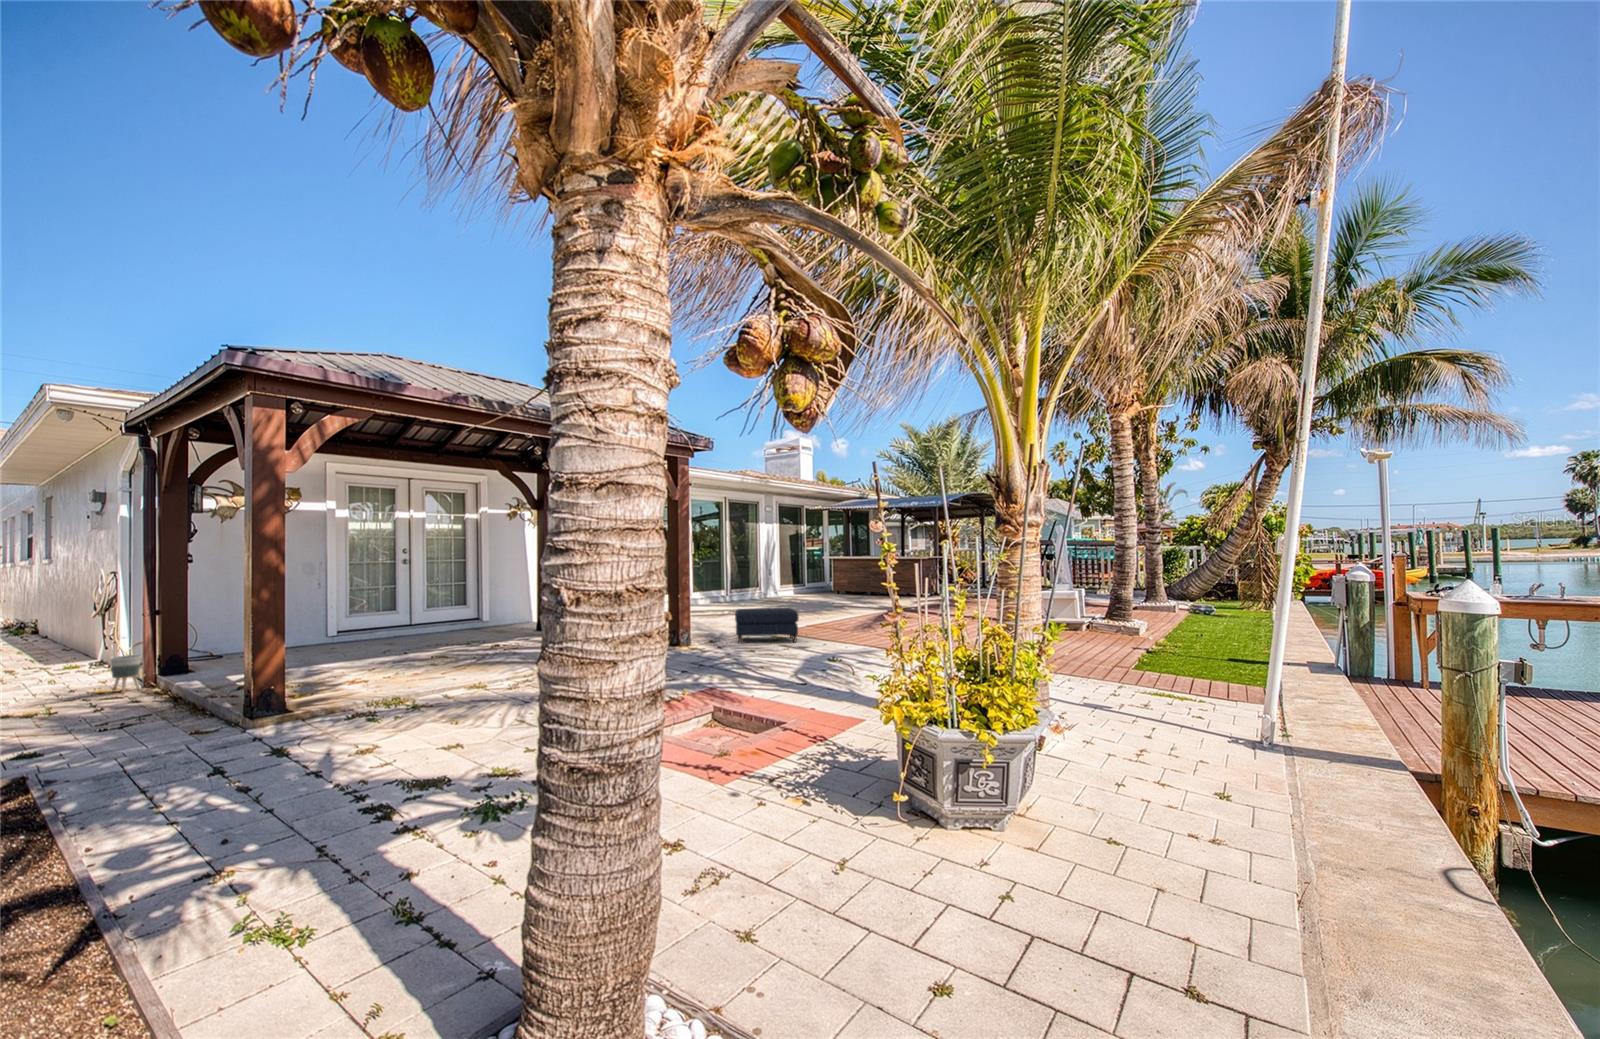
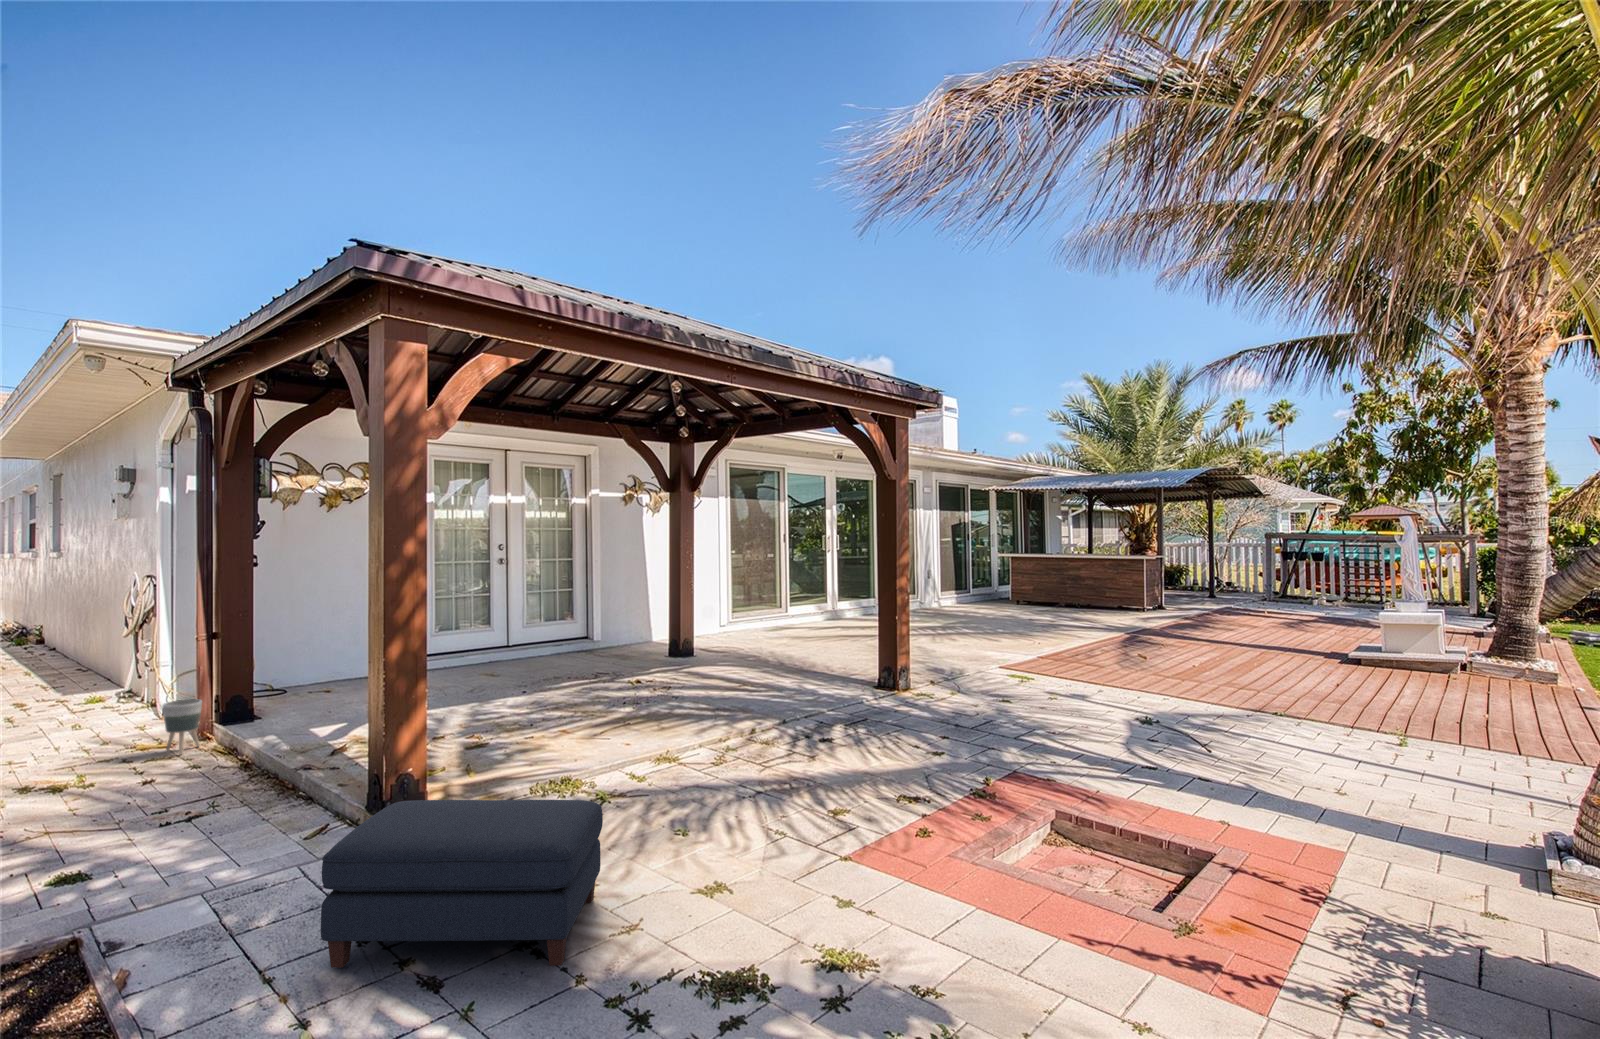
ottoman: present [735,608,799,643] -> present [321,800,603,968]

